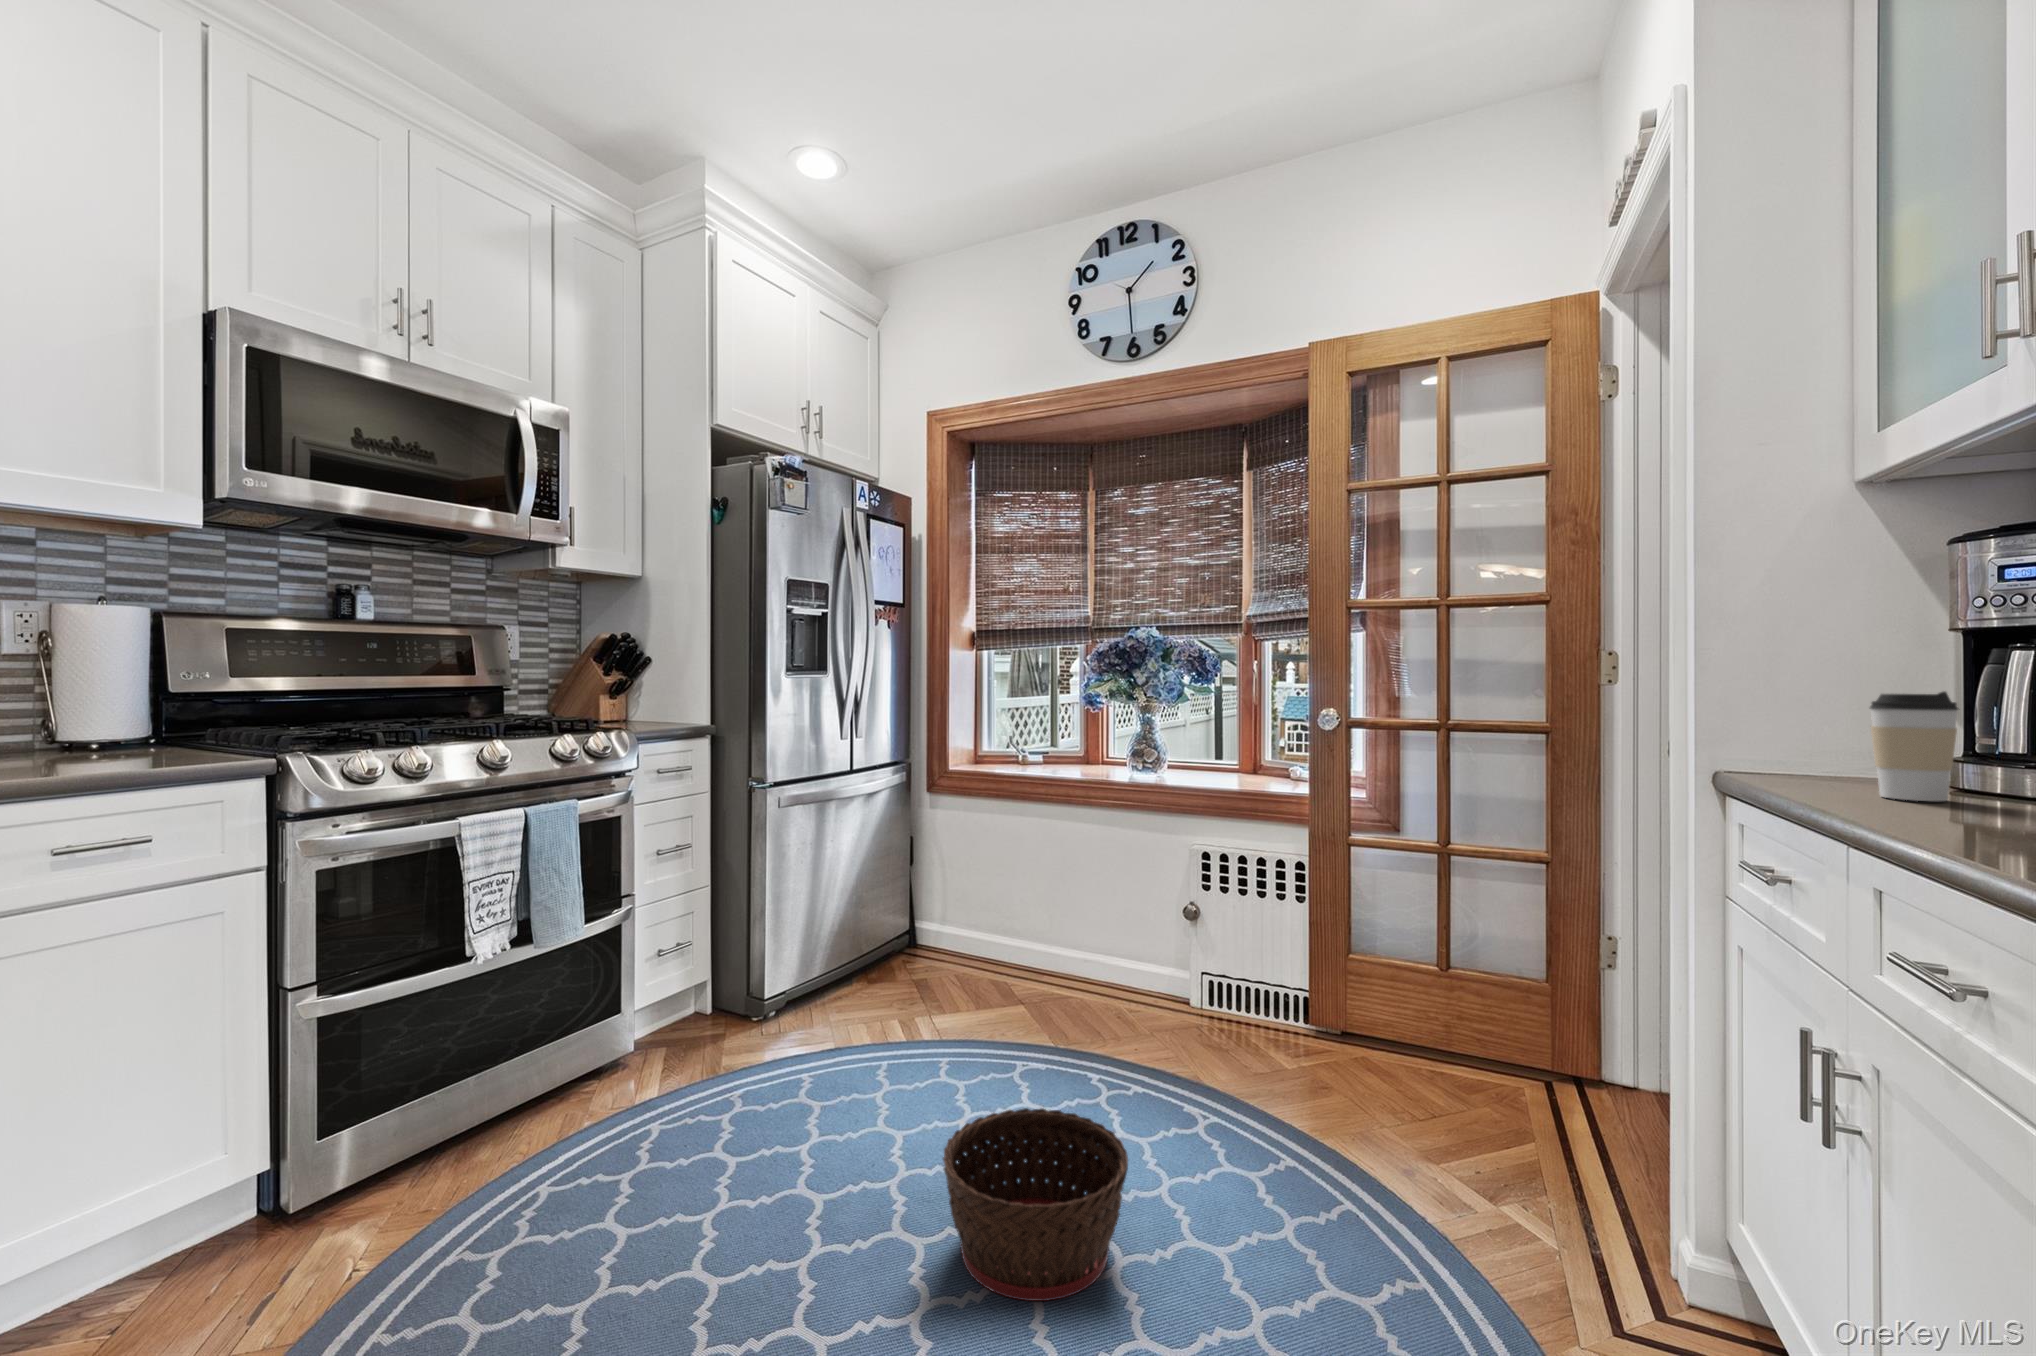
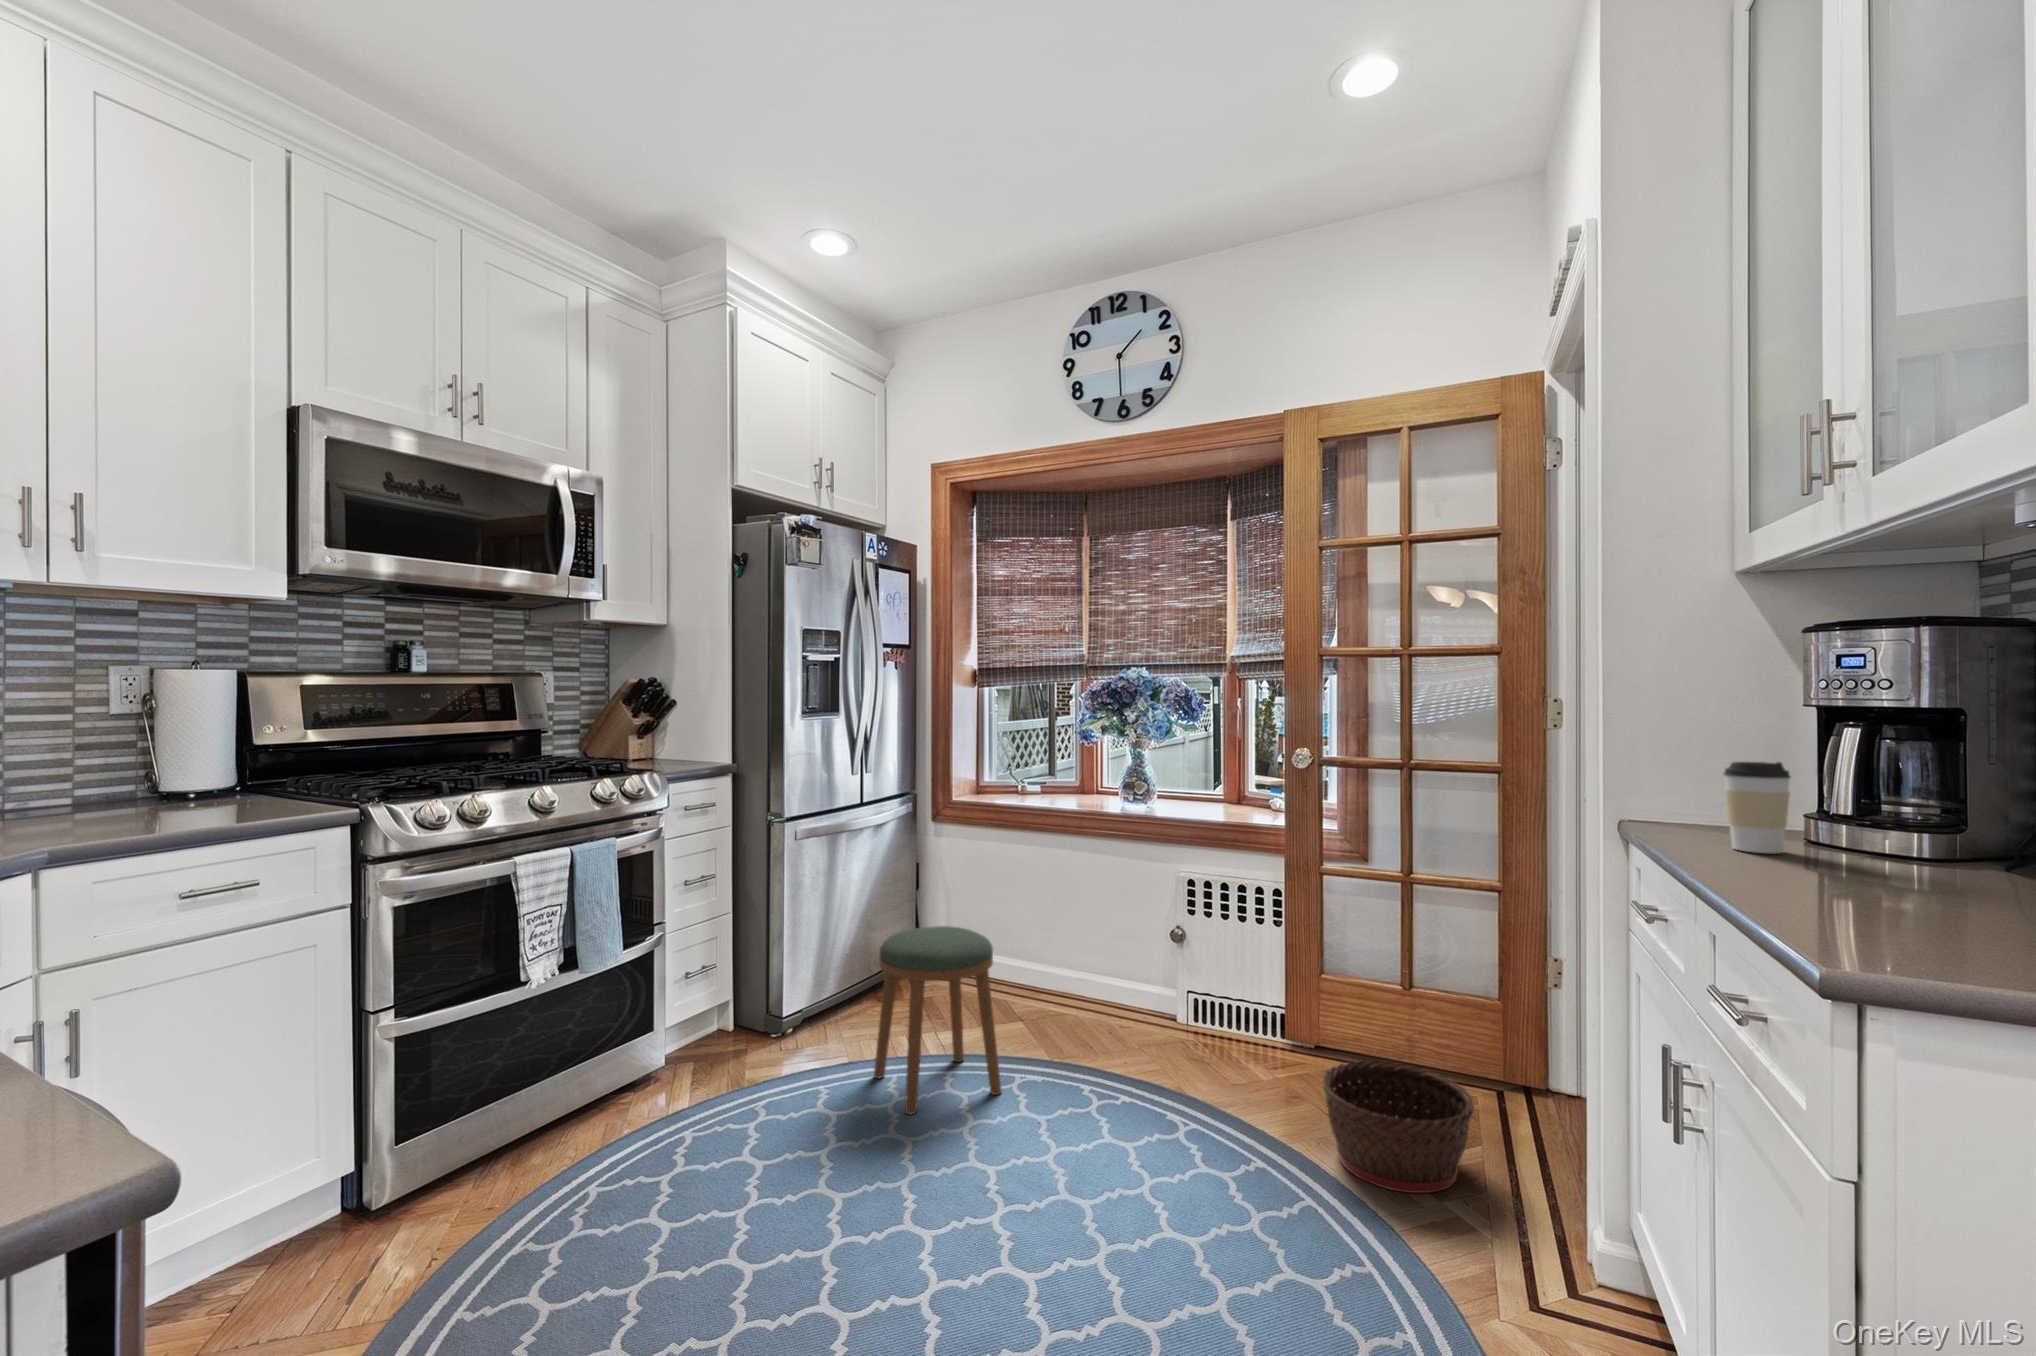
stool: none [863,899,1002,1103] -> present [874,926,1002,1114]
basket: present [943,1108,1128,1301] -> present [1323,1061,1474,1193]

